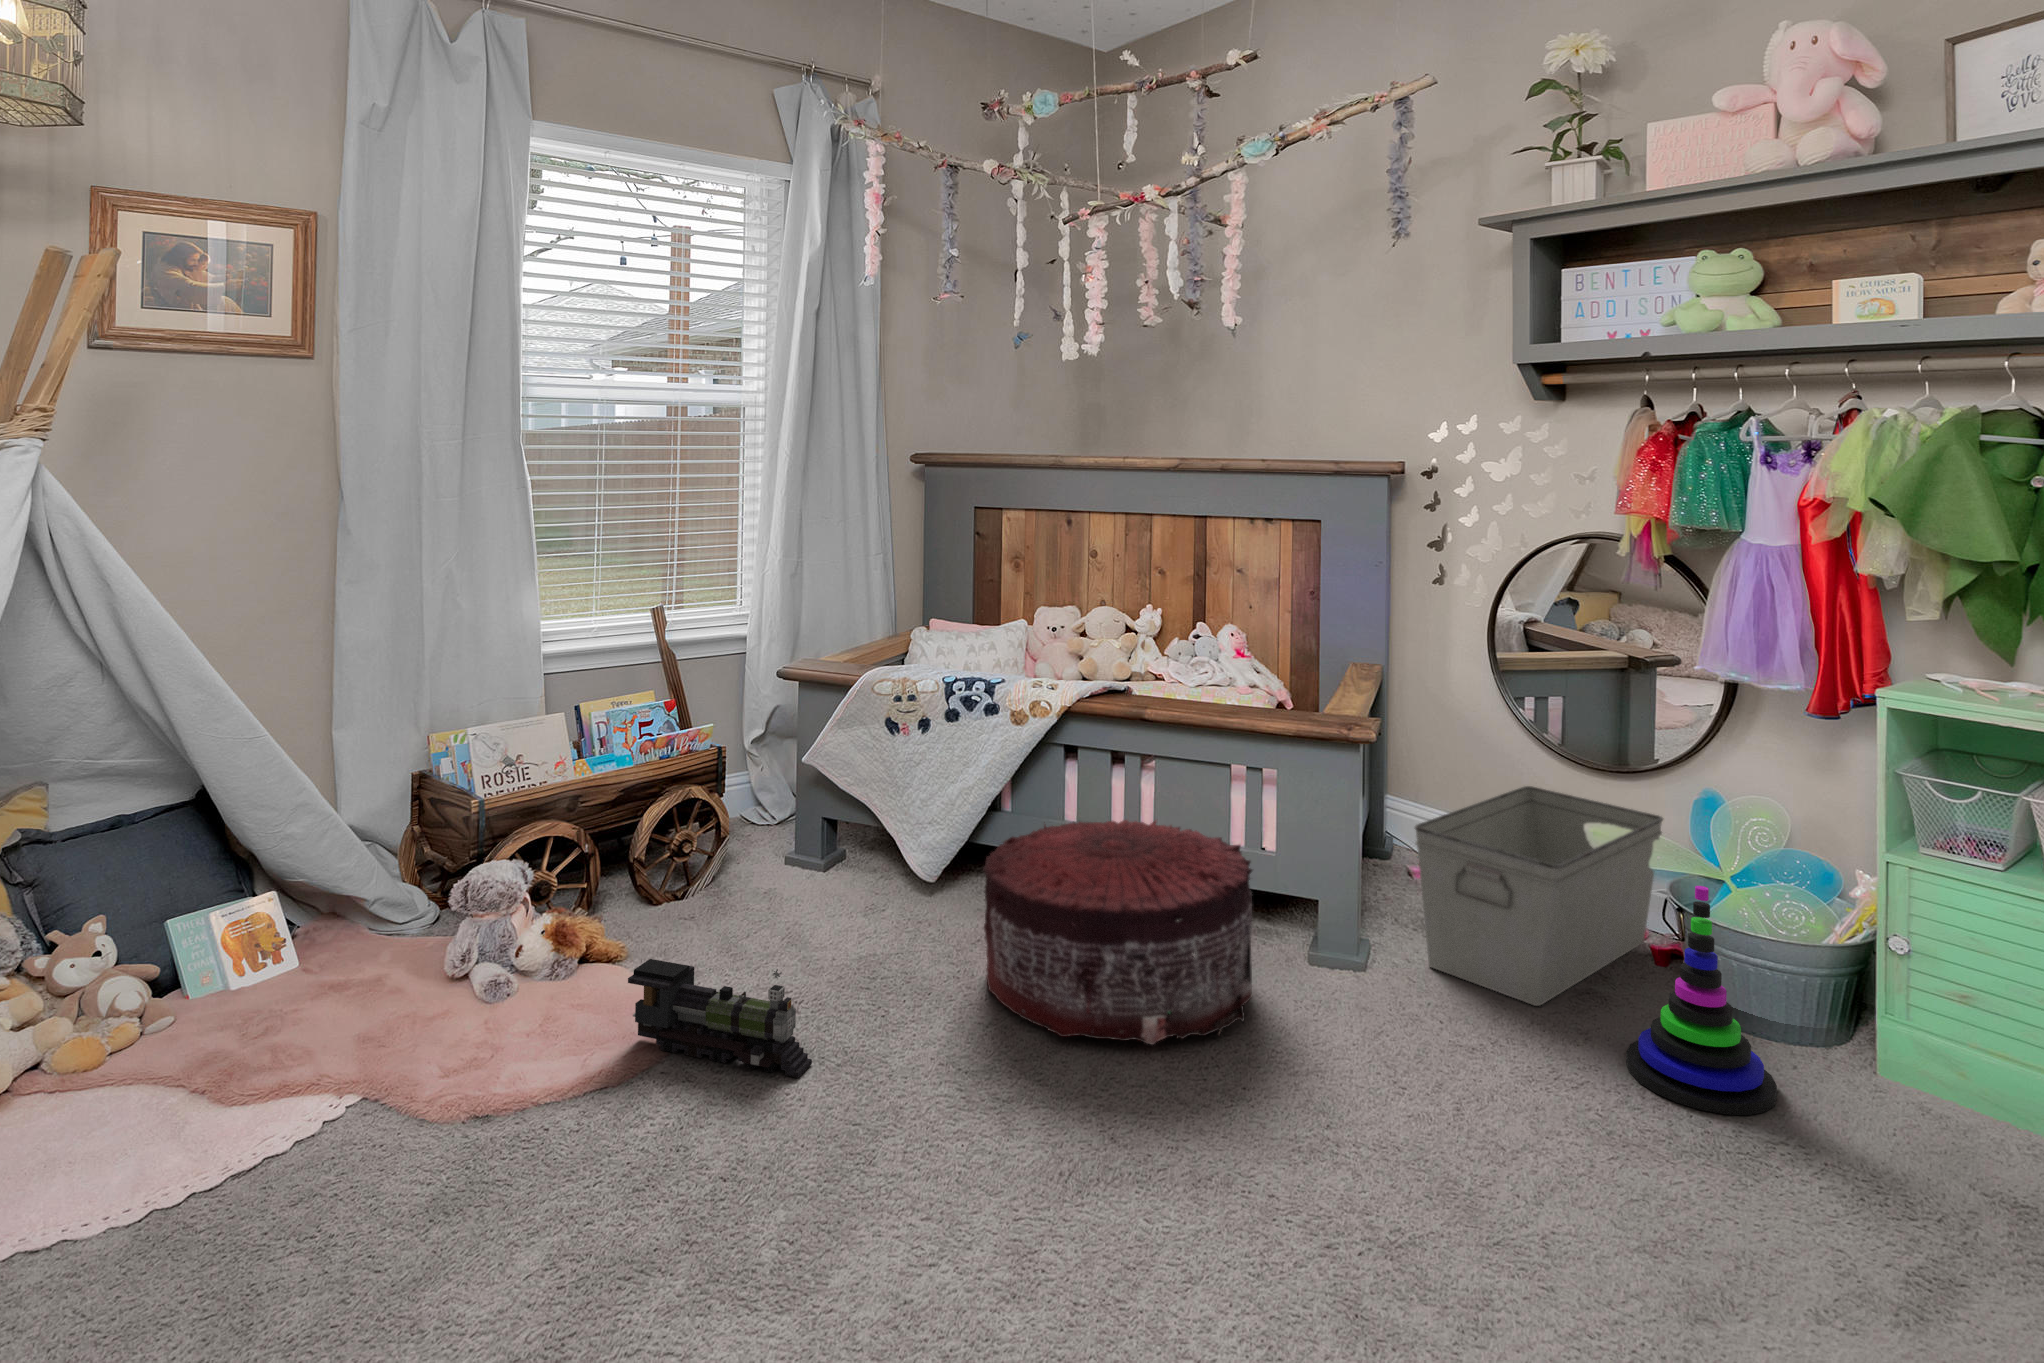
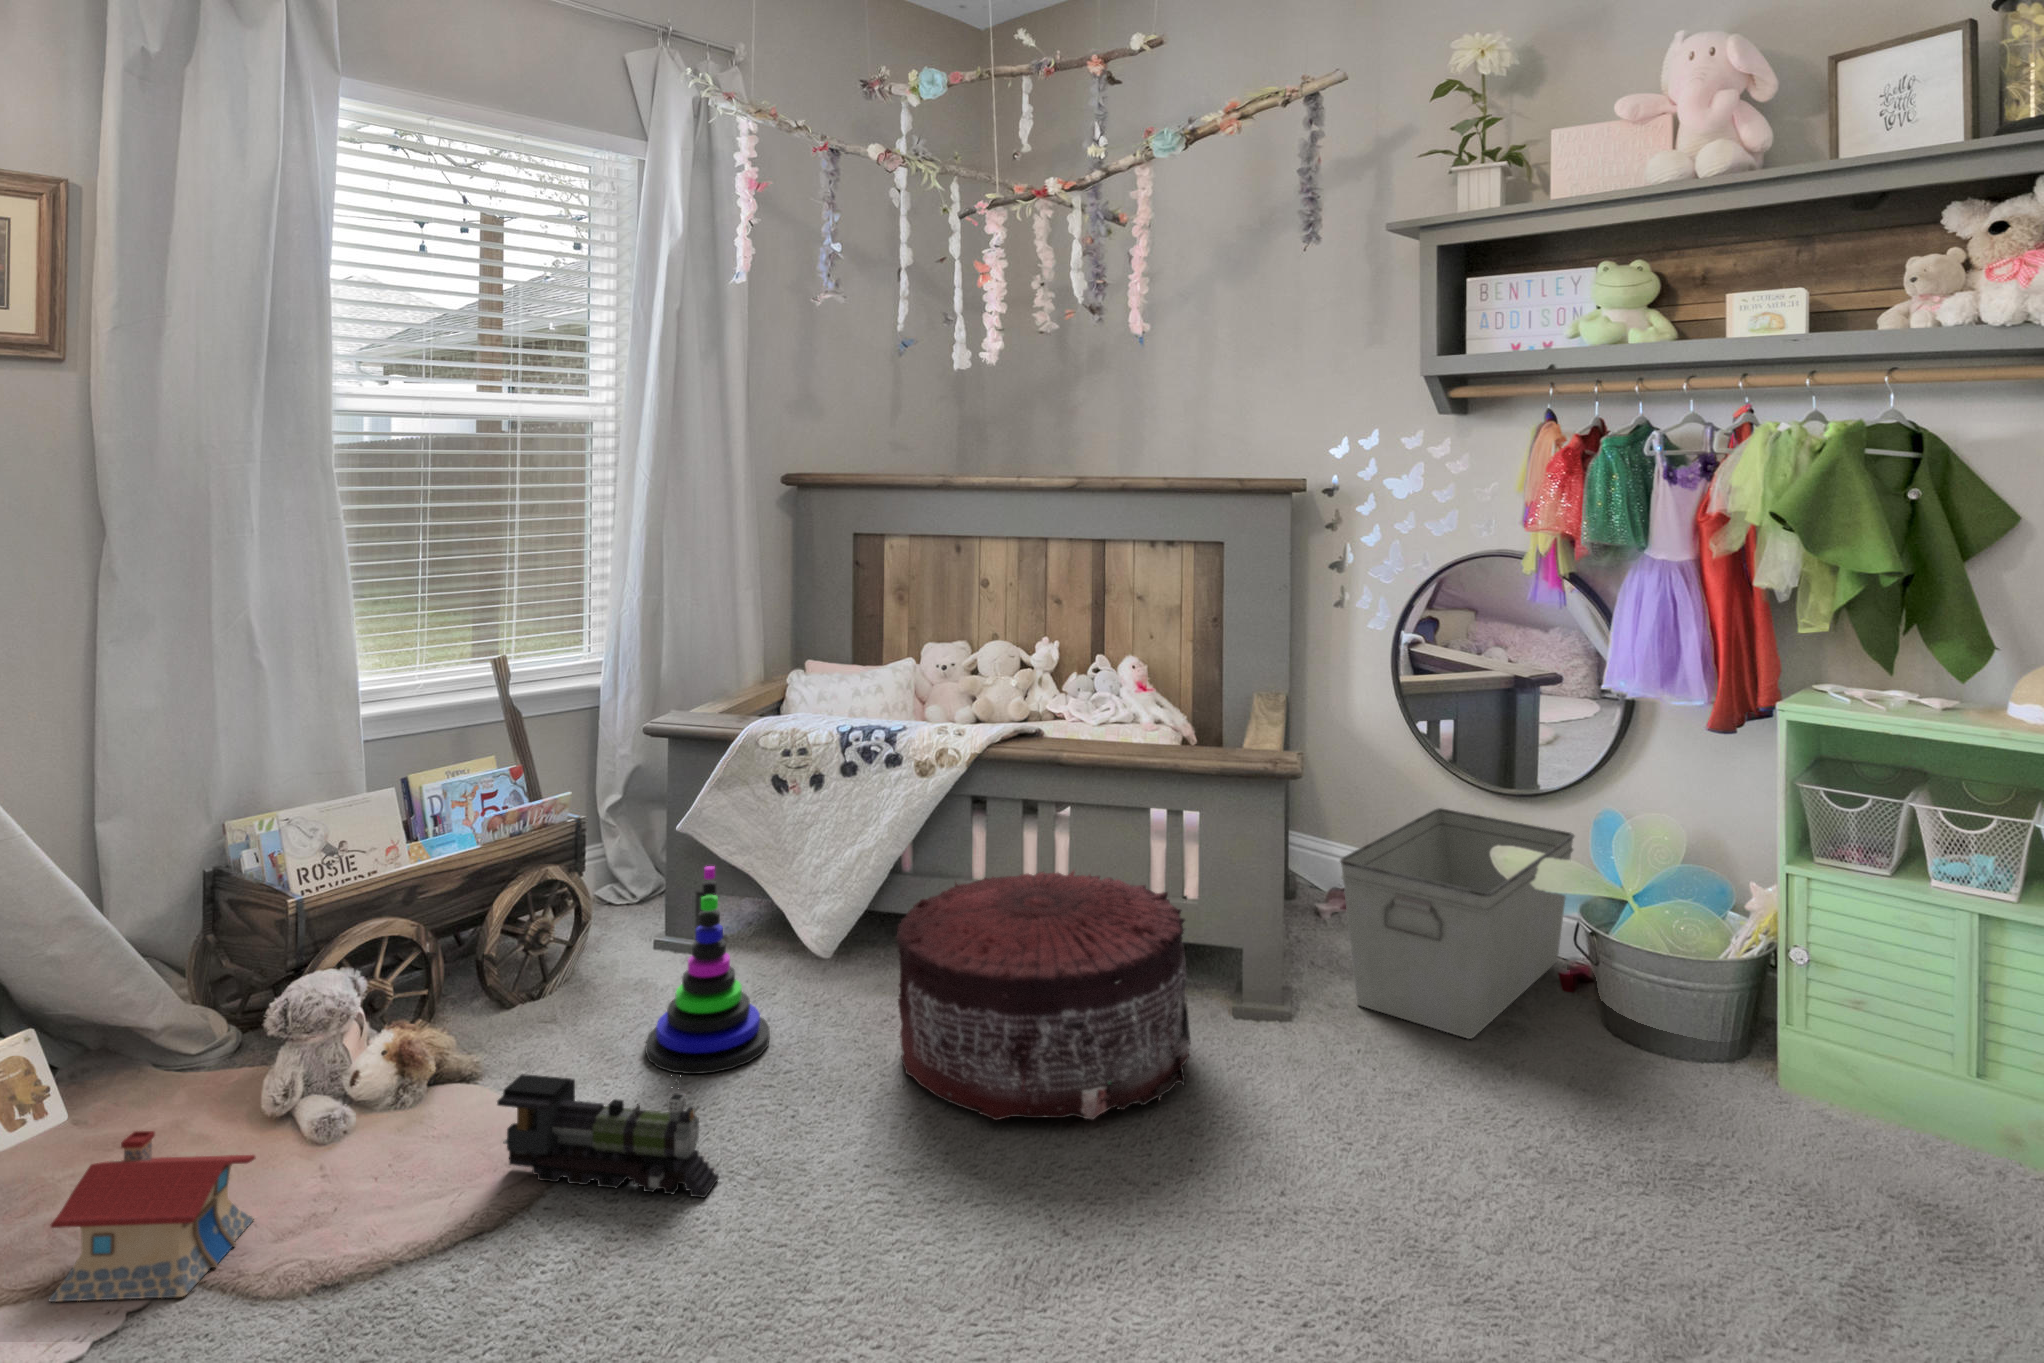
stacking toy: present [1626,886,1777,1115] -> present [646,866,770,1074]
toy house: none [271,976,433,1112] -> present [49,1131,255,1302]

